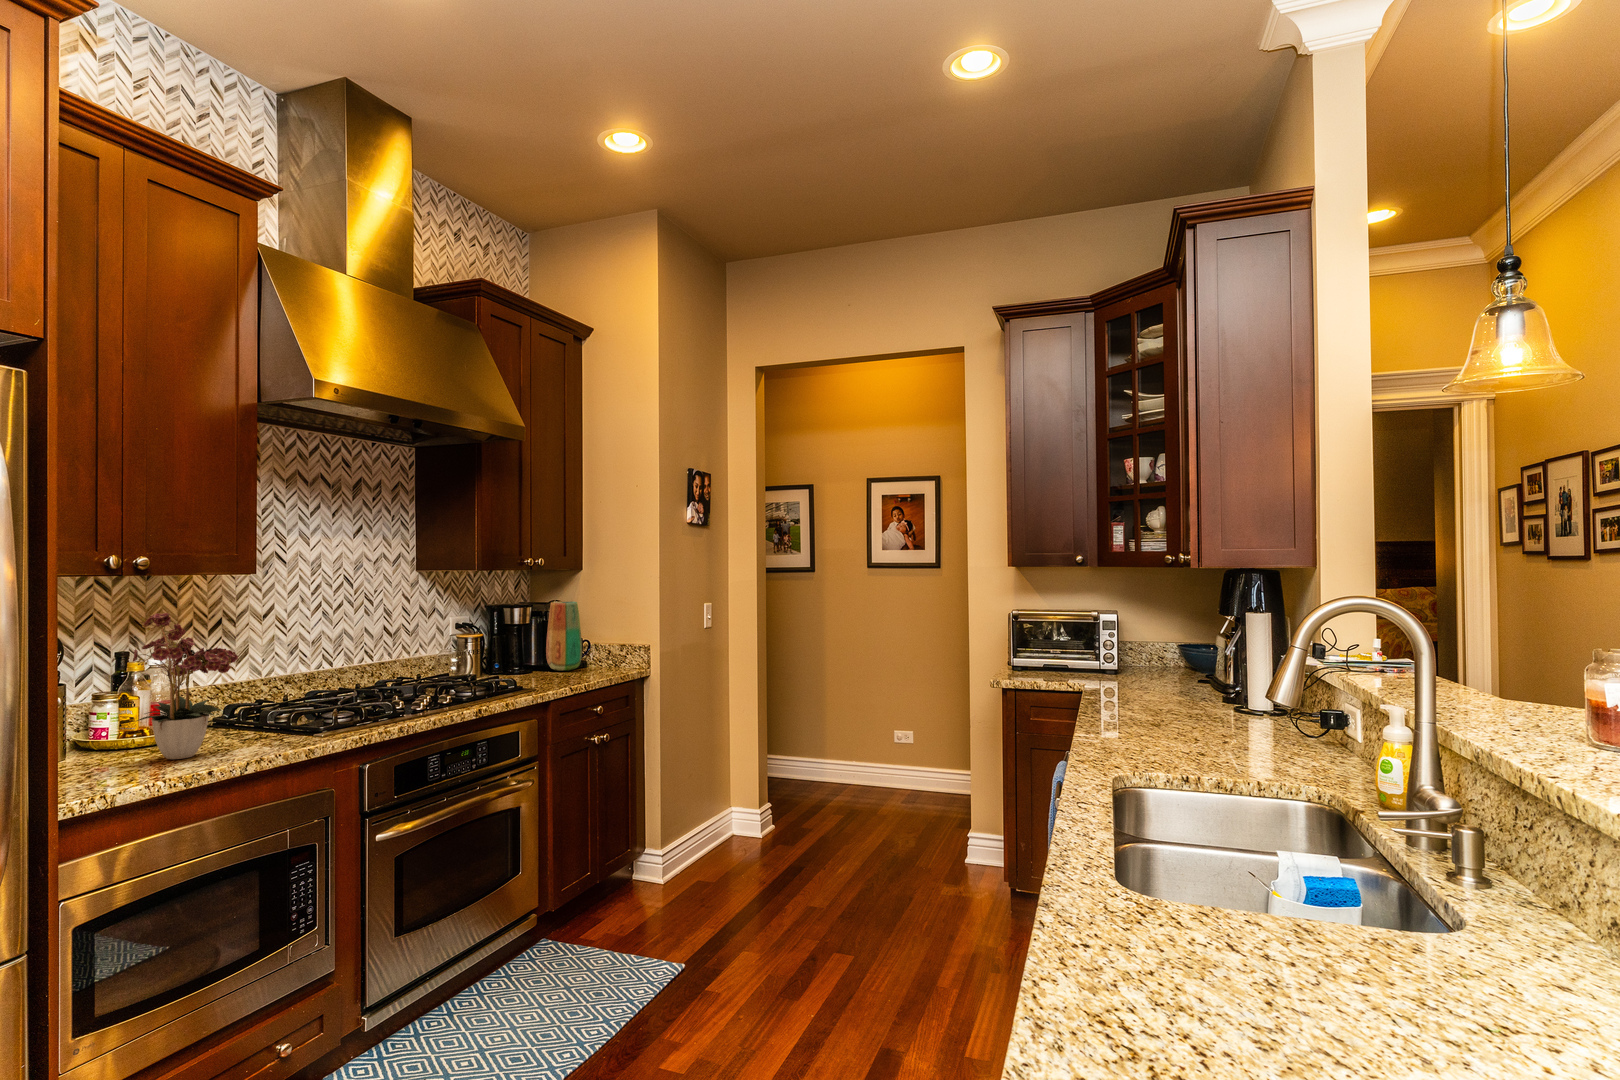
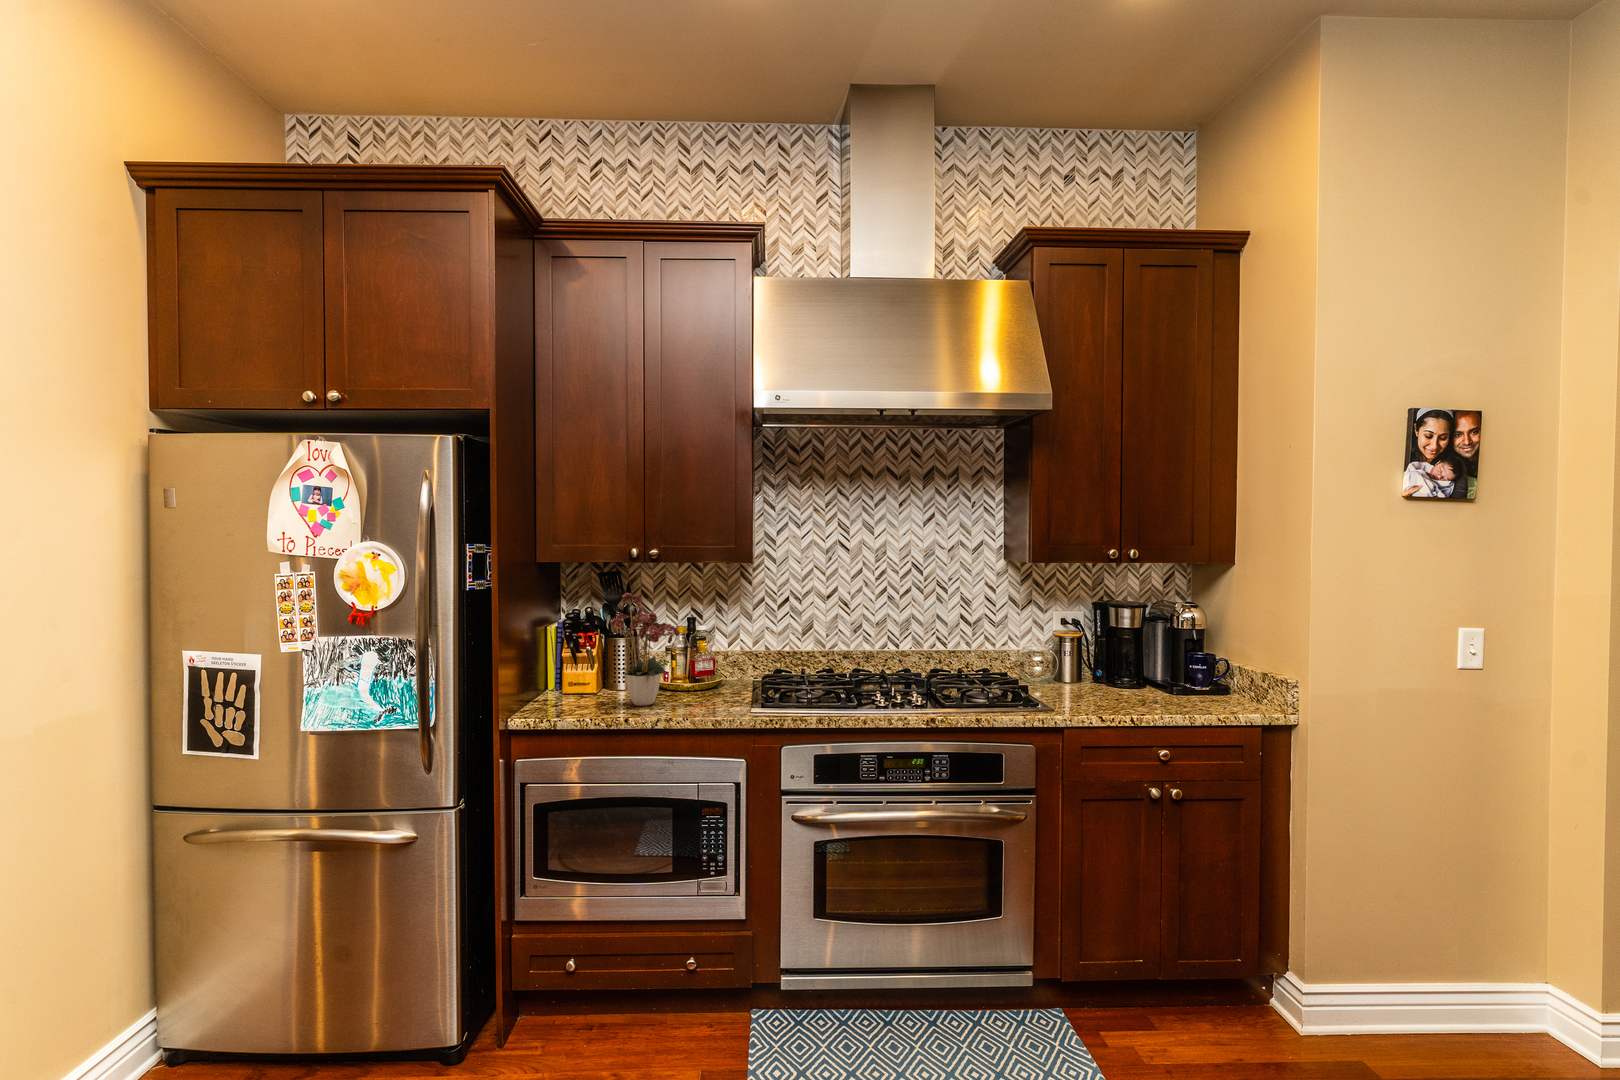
vase: present [546,602,582,671] -> none [1126,602,1175,691]

